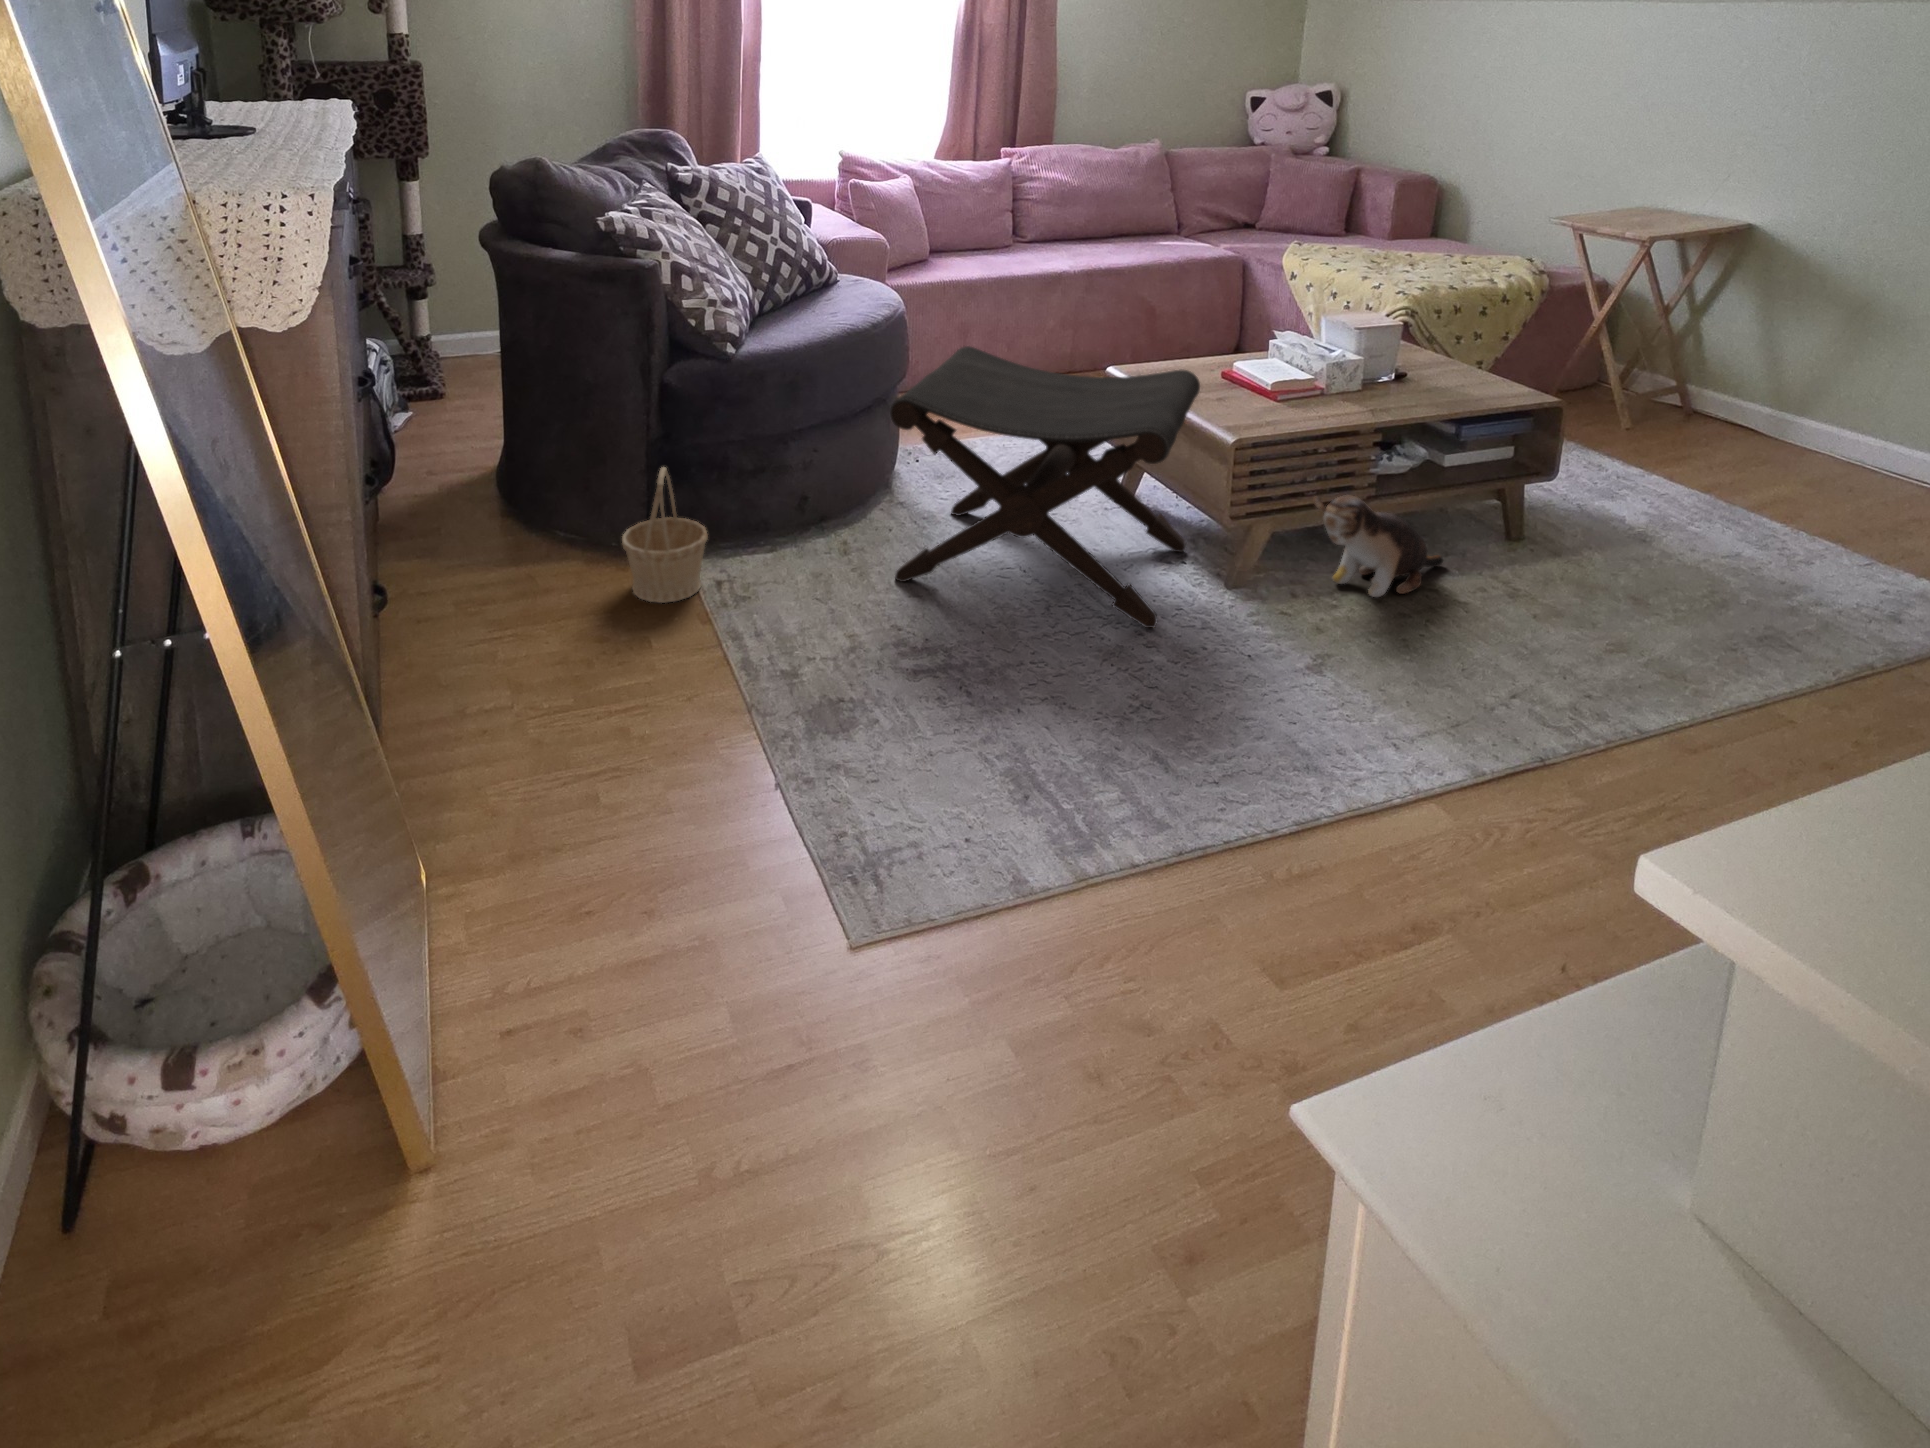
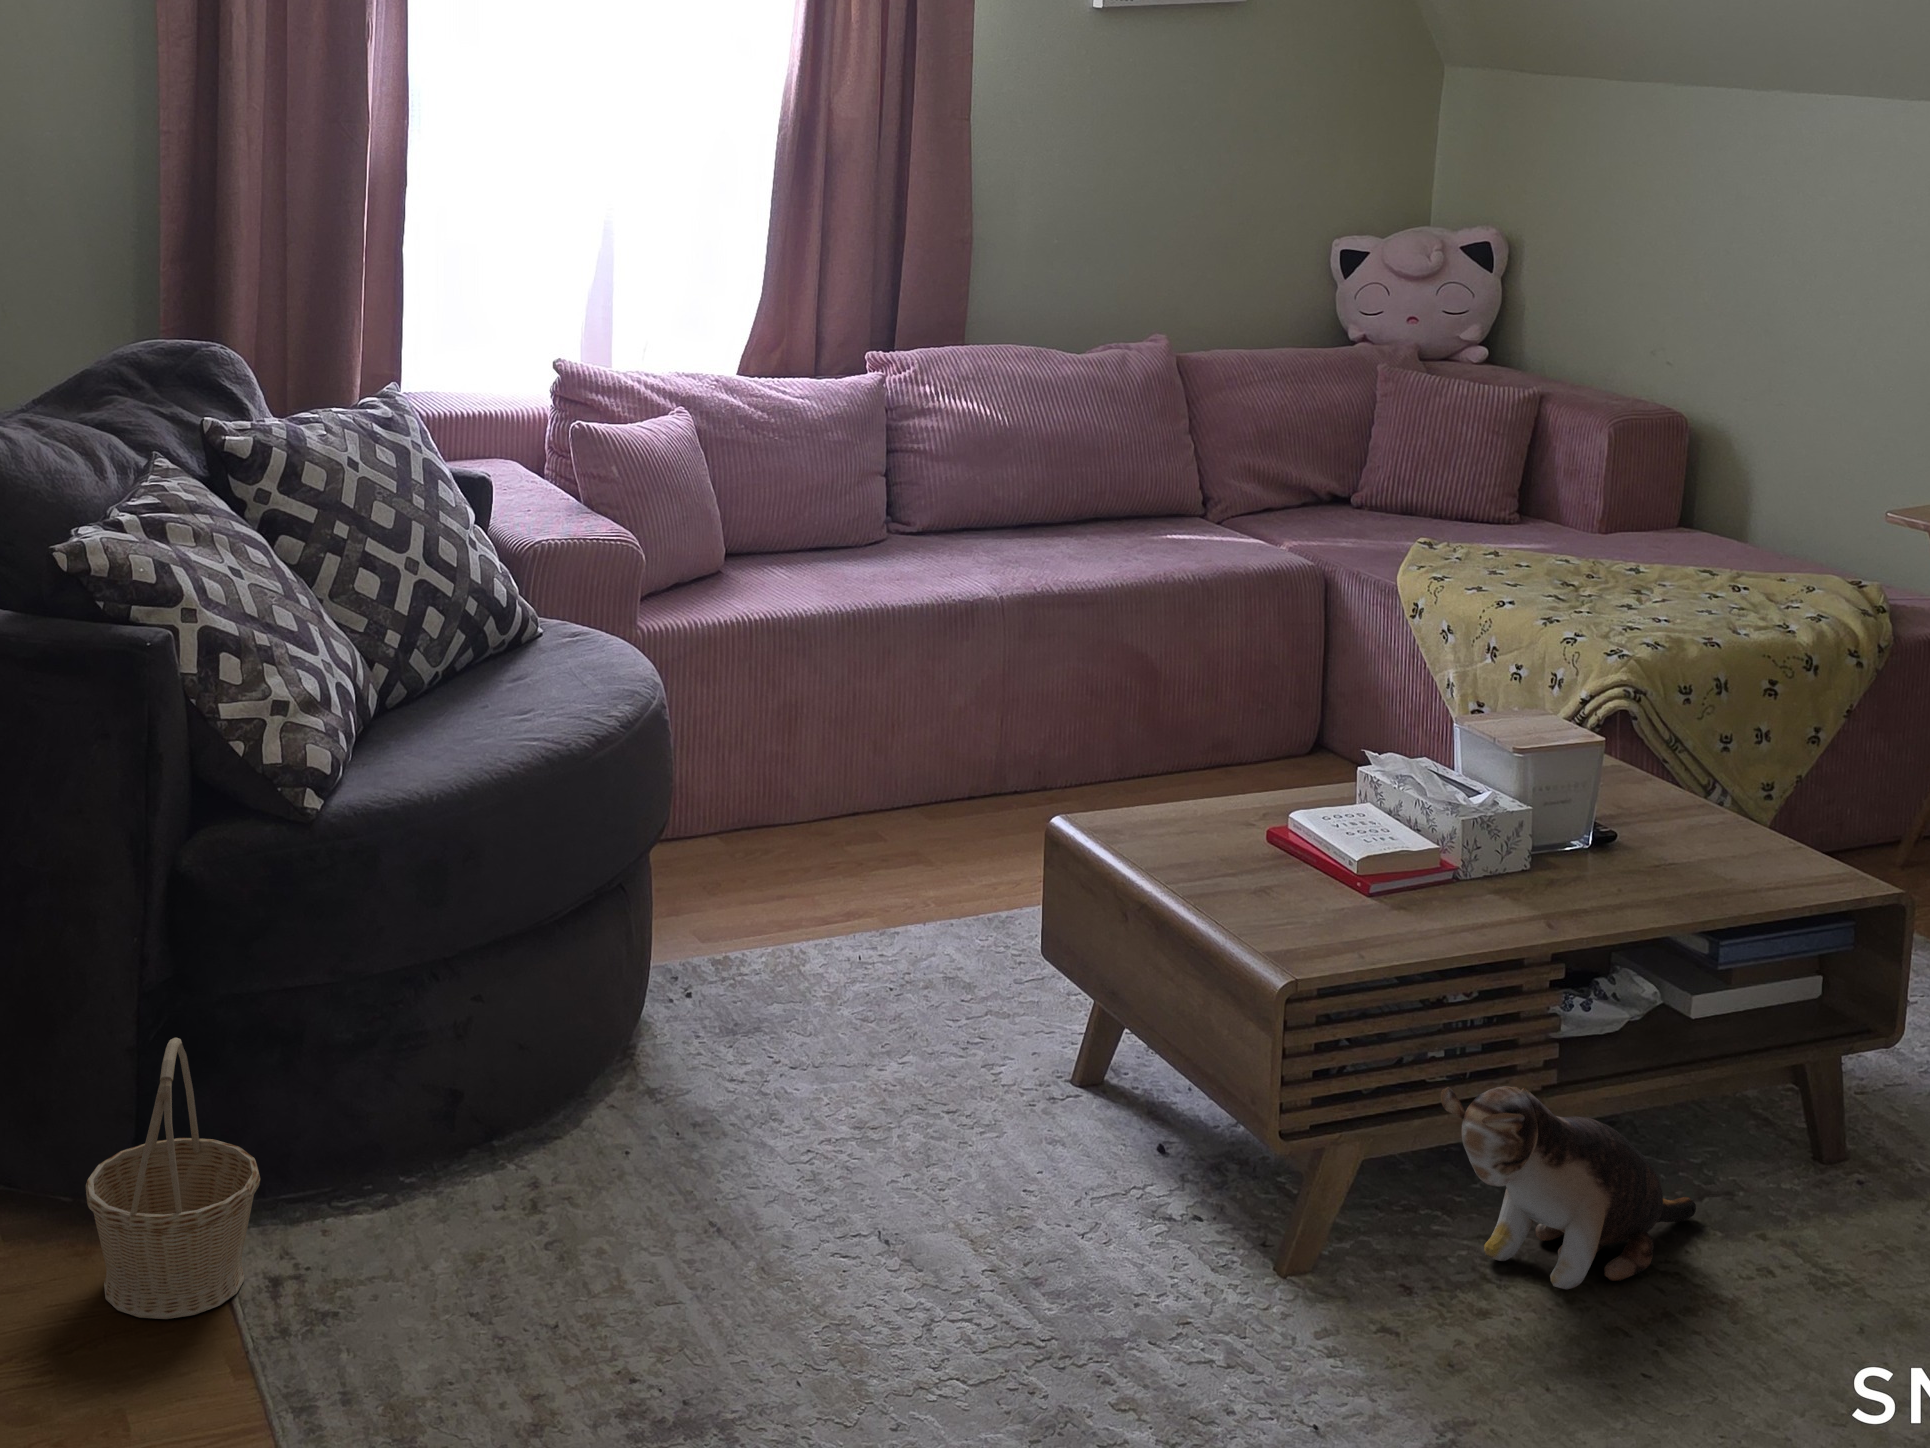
footstool: present [890,346,1200,628] -> none [625,781,1226,1362]

